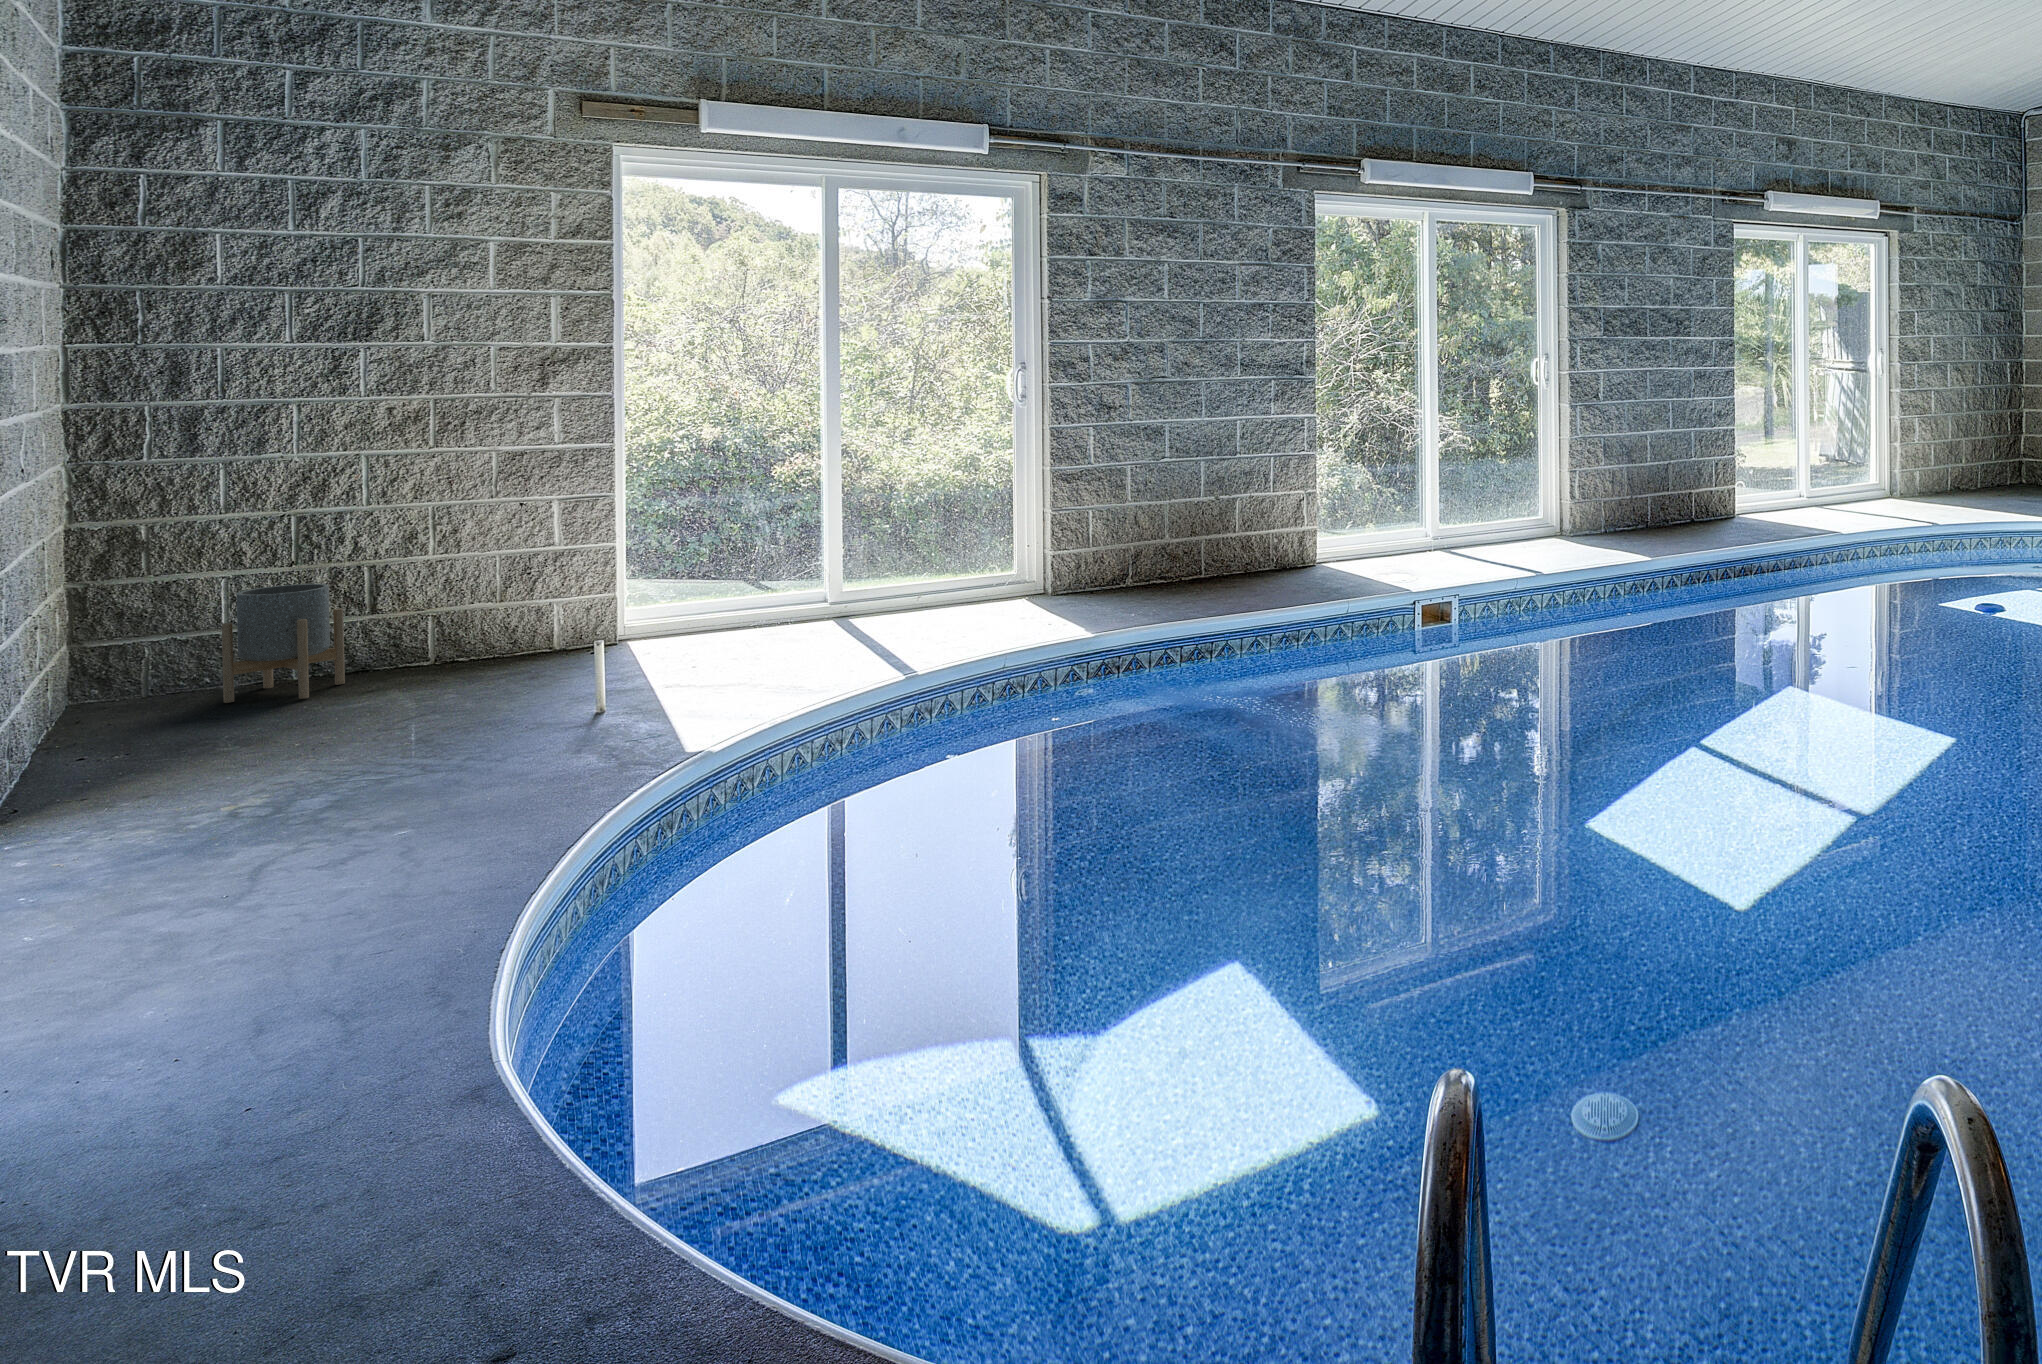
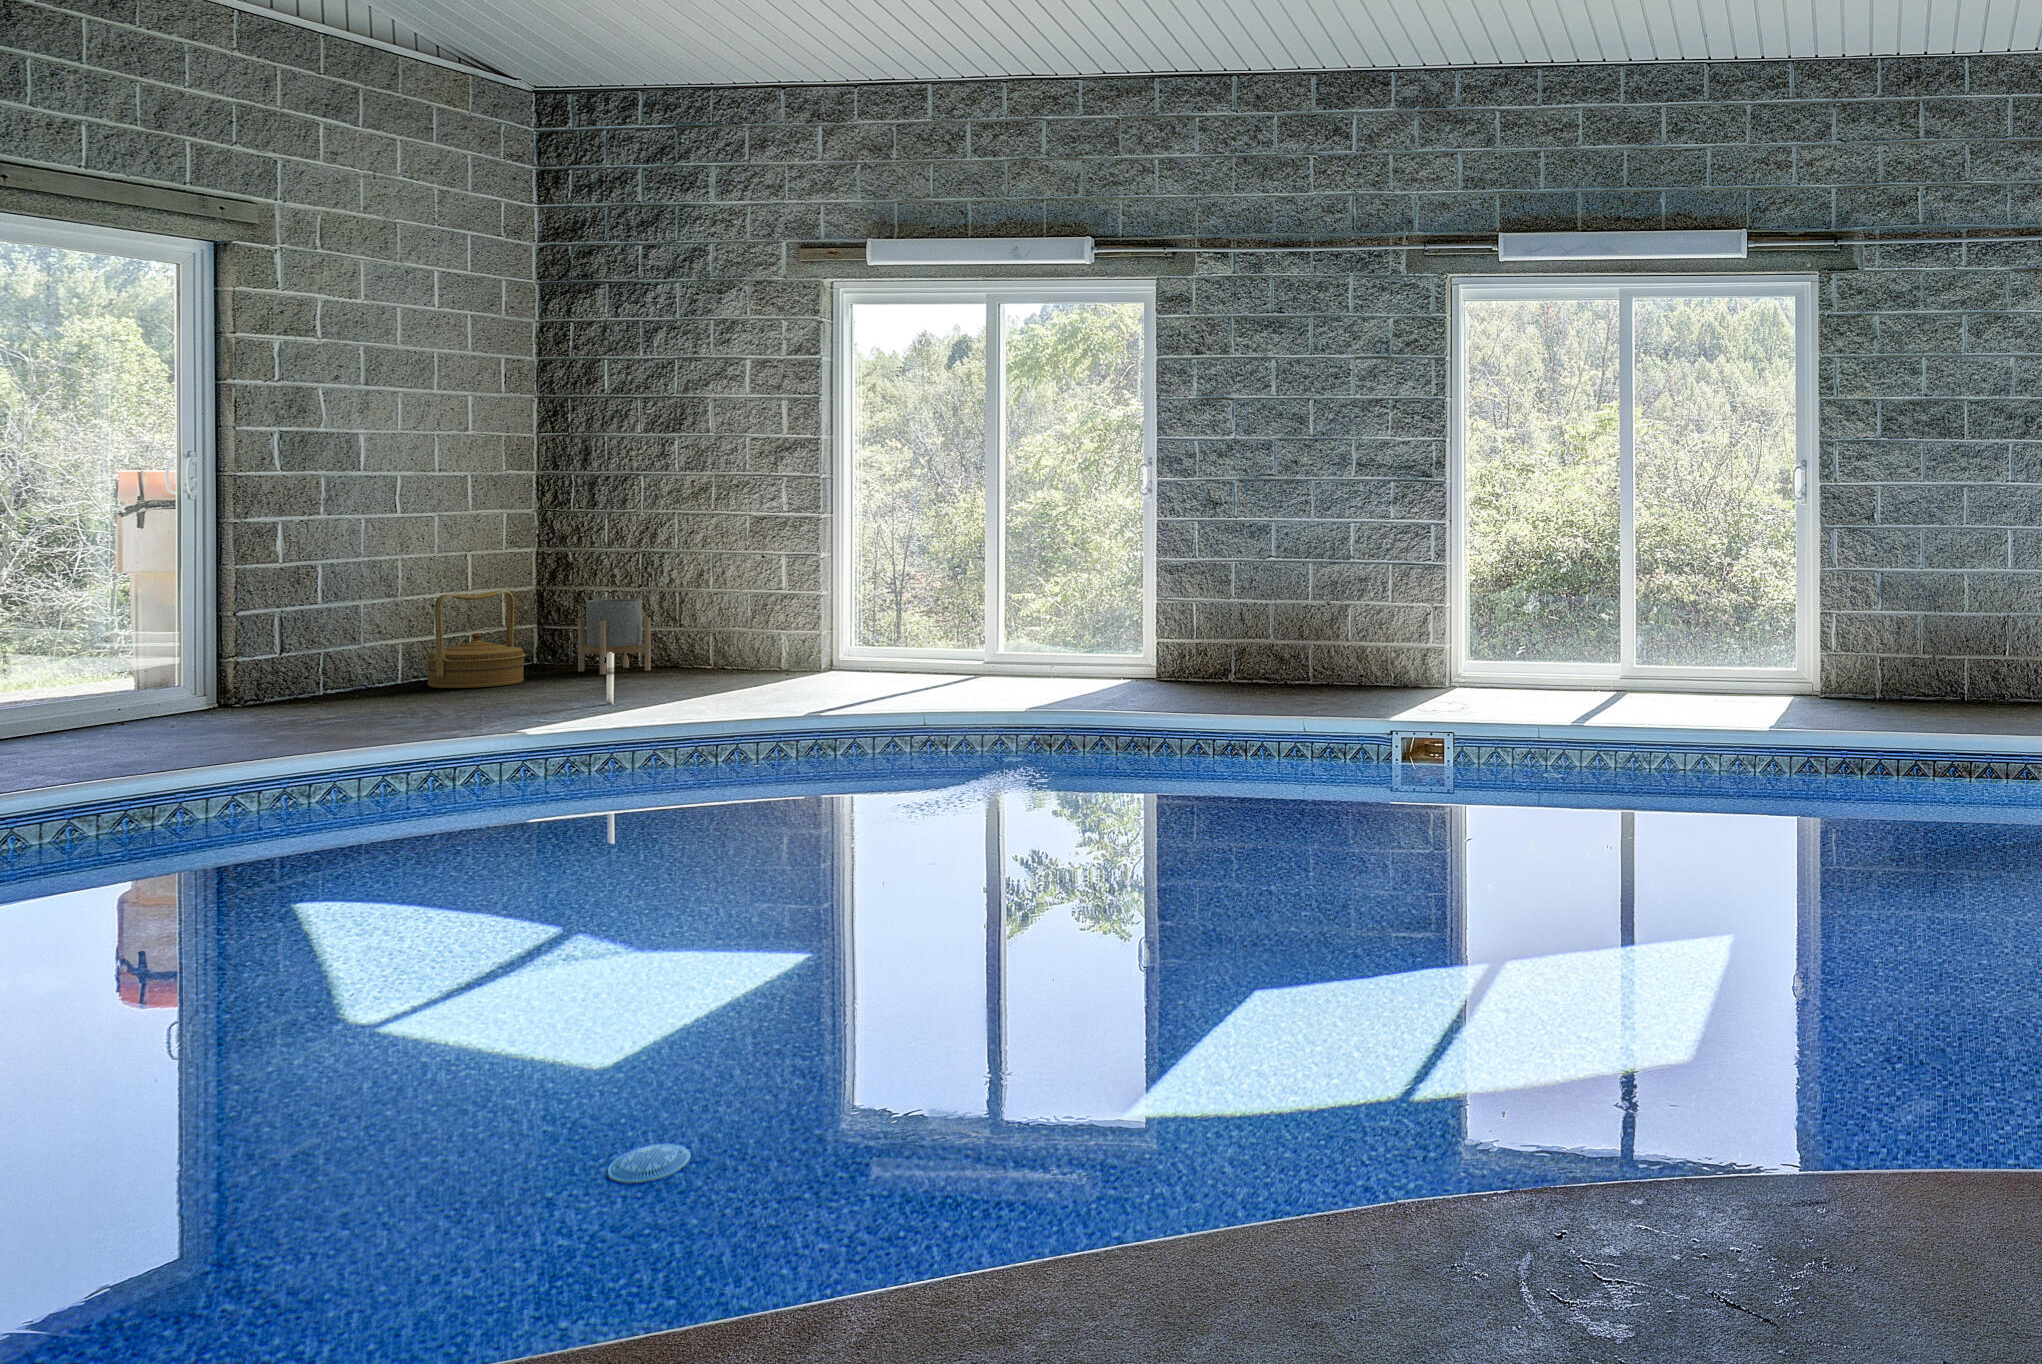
woven basket: none [55,593,235,759] -> present [425,591,526,688]

